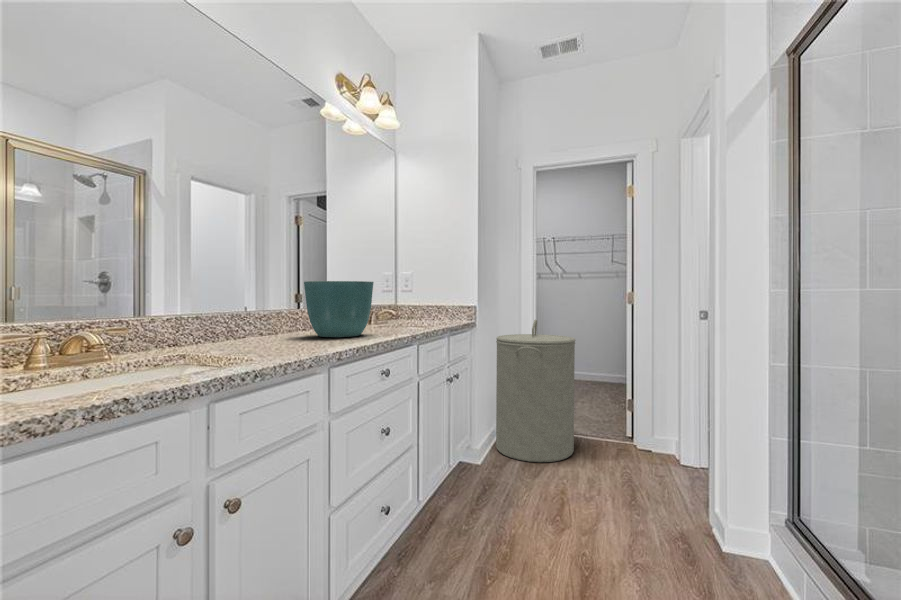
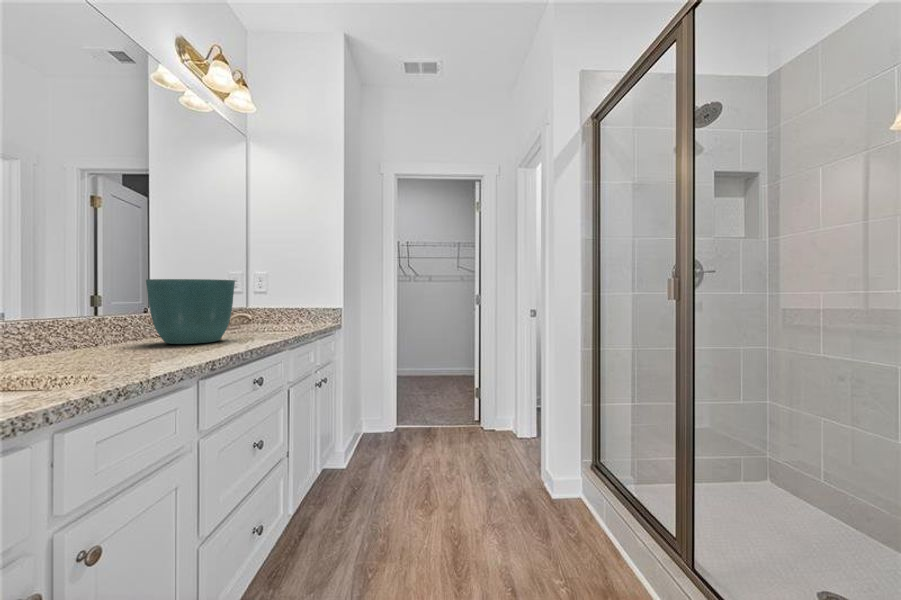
laundry hamper: present [496,320,575,462] -> none [360,319,437,460]

